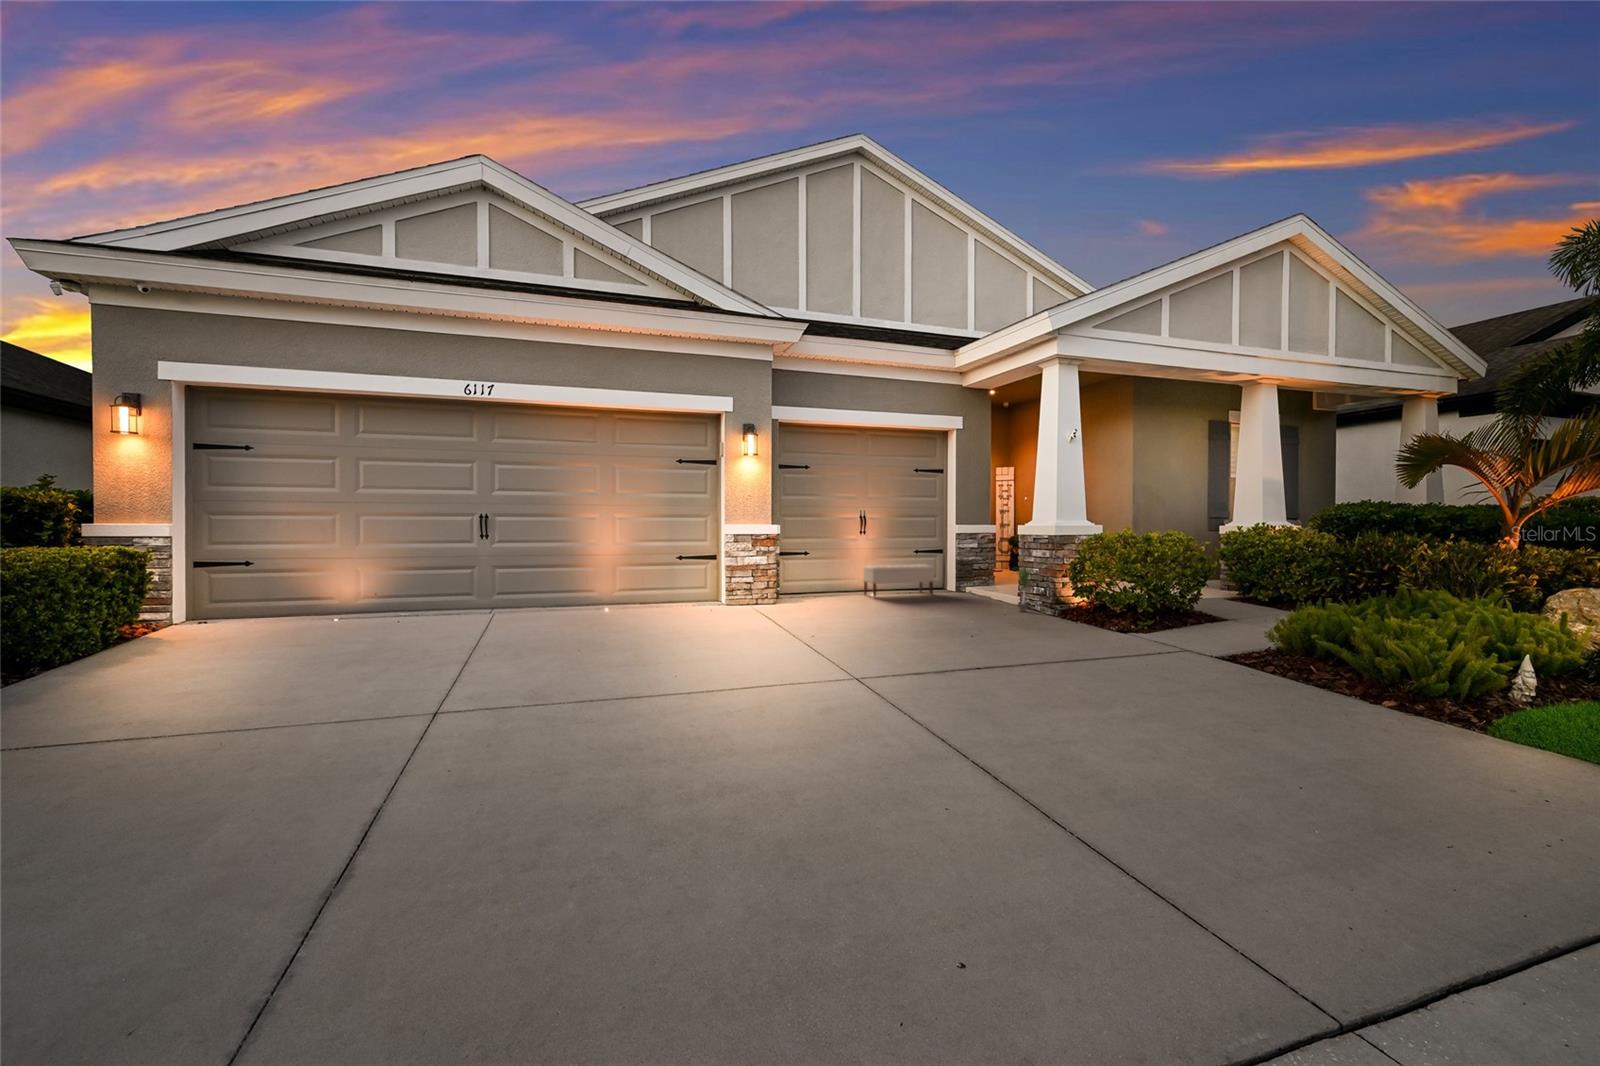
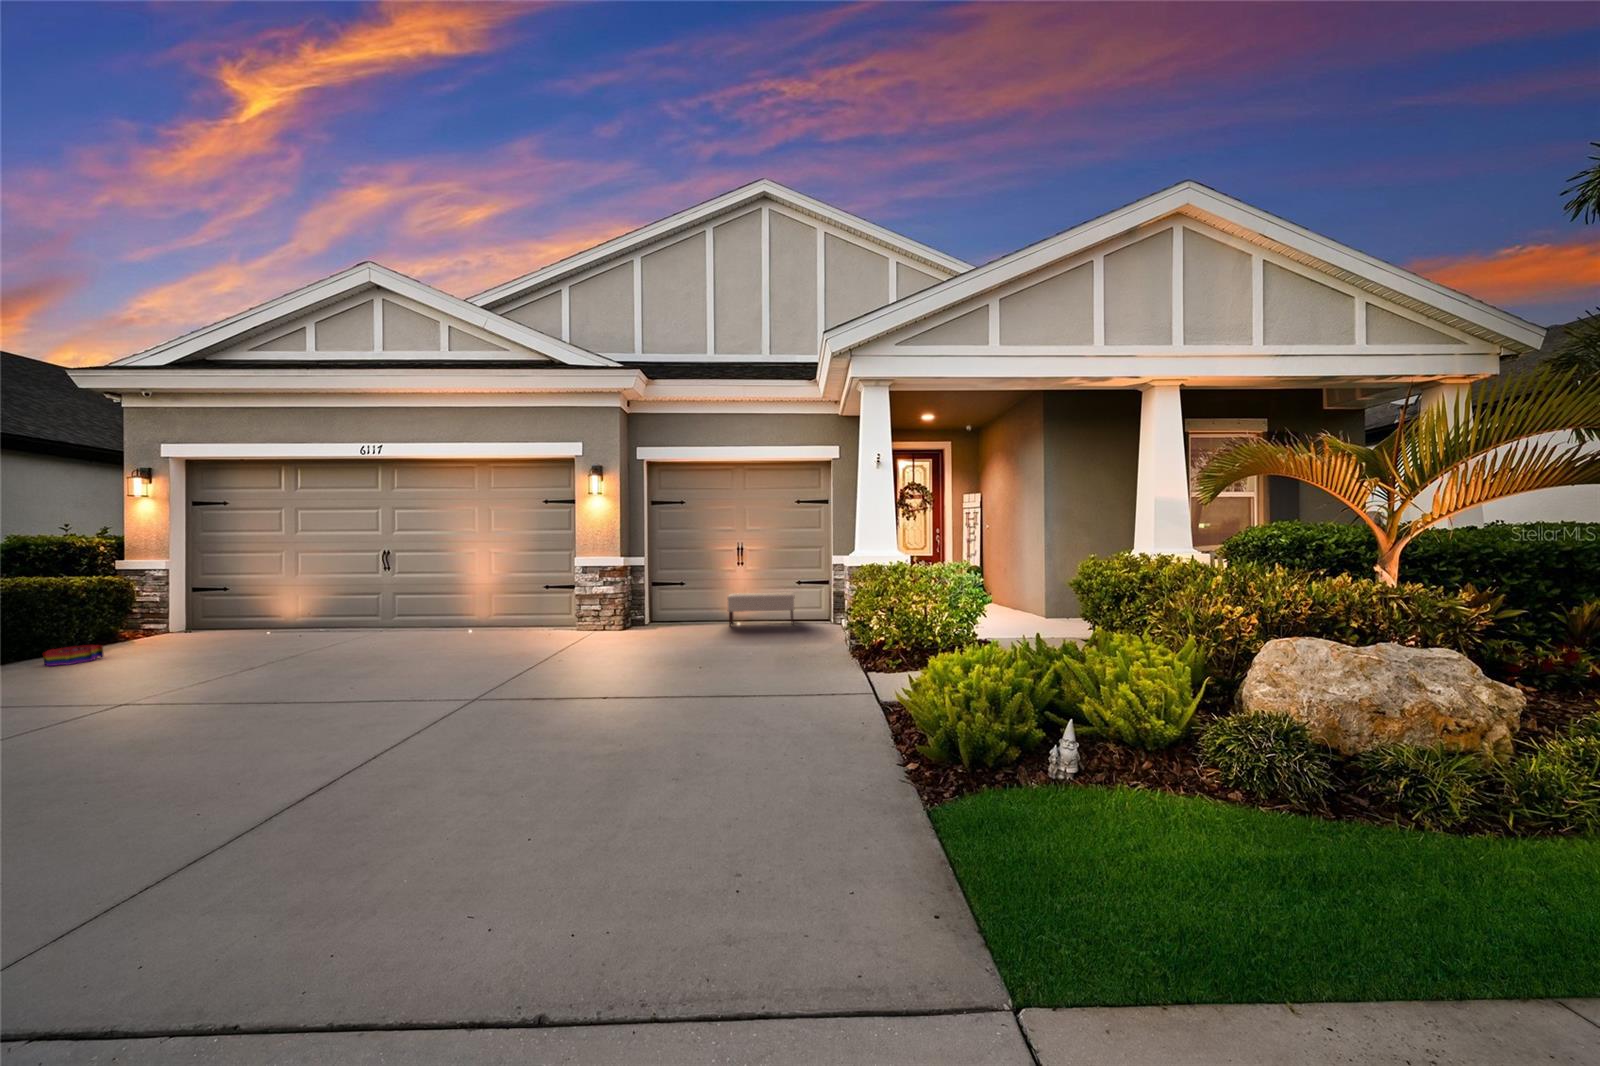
potted plant: present [1017,565,1032,612] -> none [812,593,847,647]
storage bin: none [71,636,152,666] -> present [43,645,103,666]

